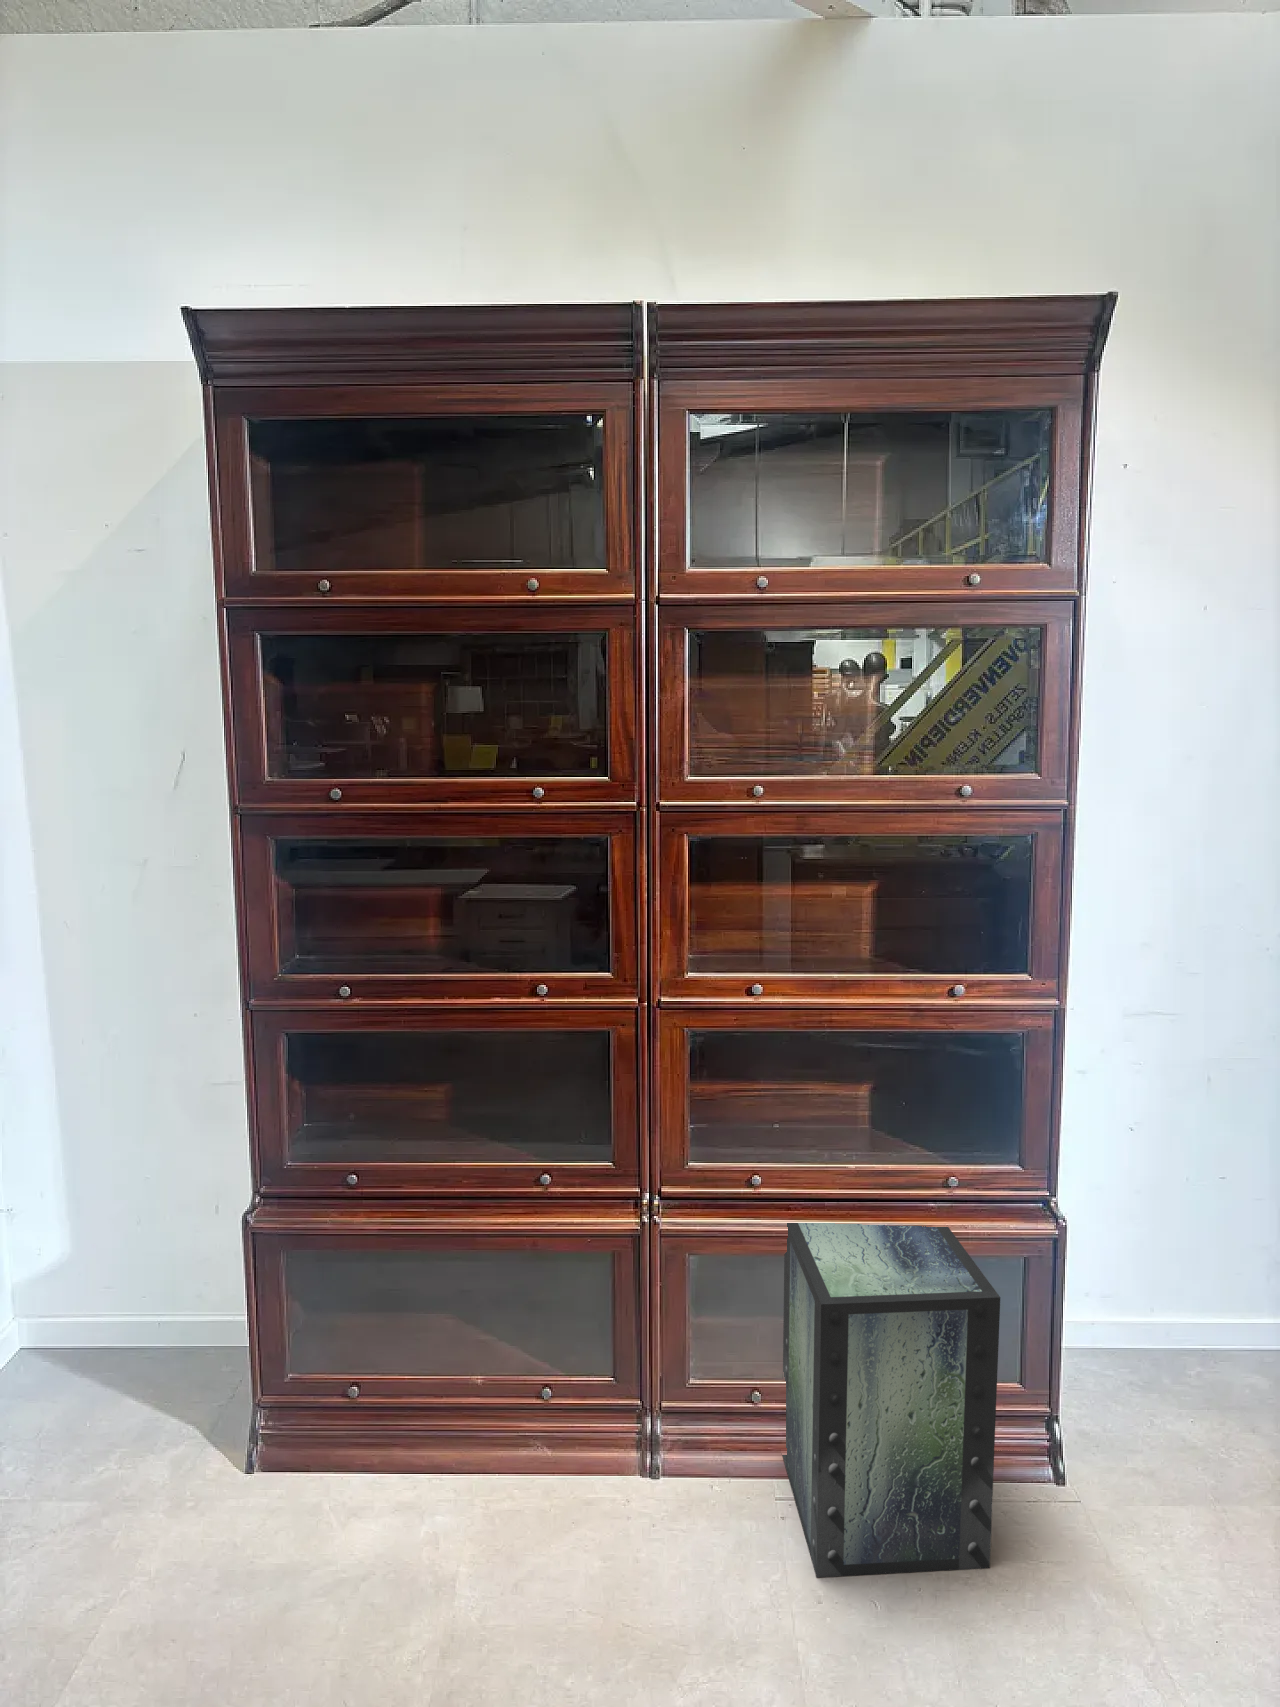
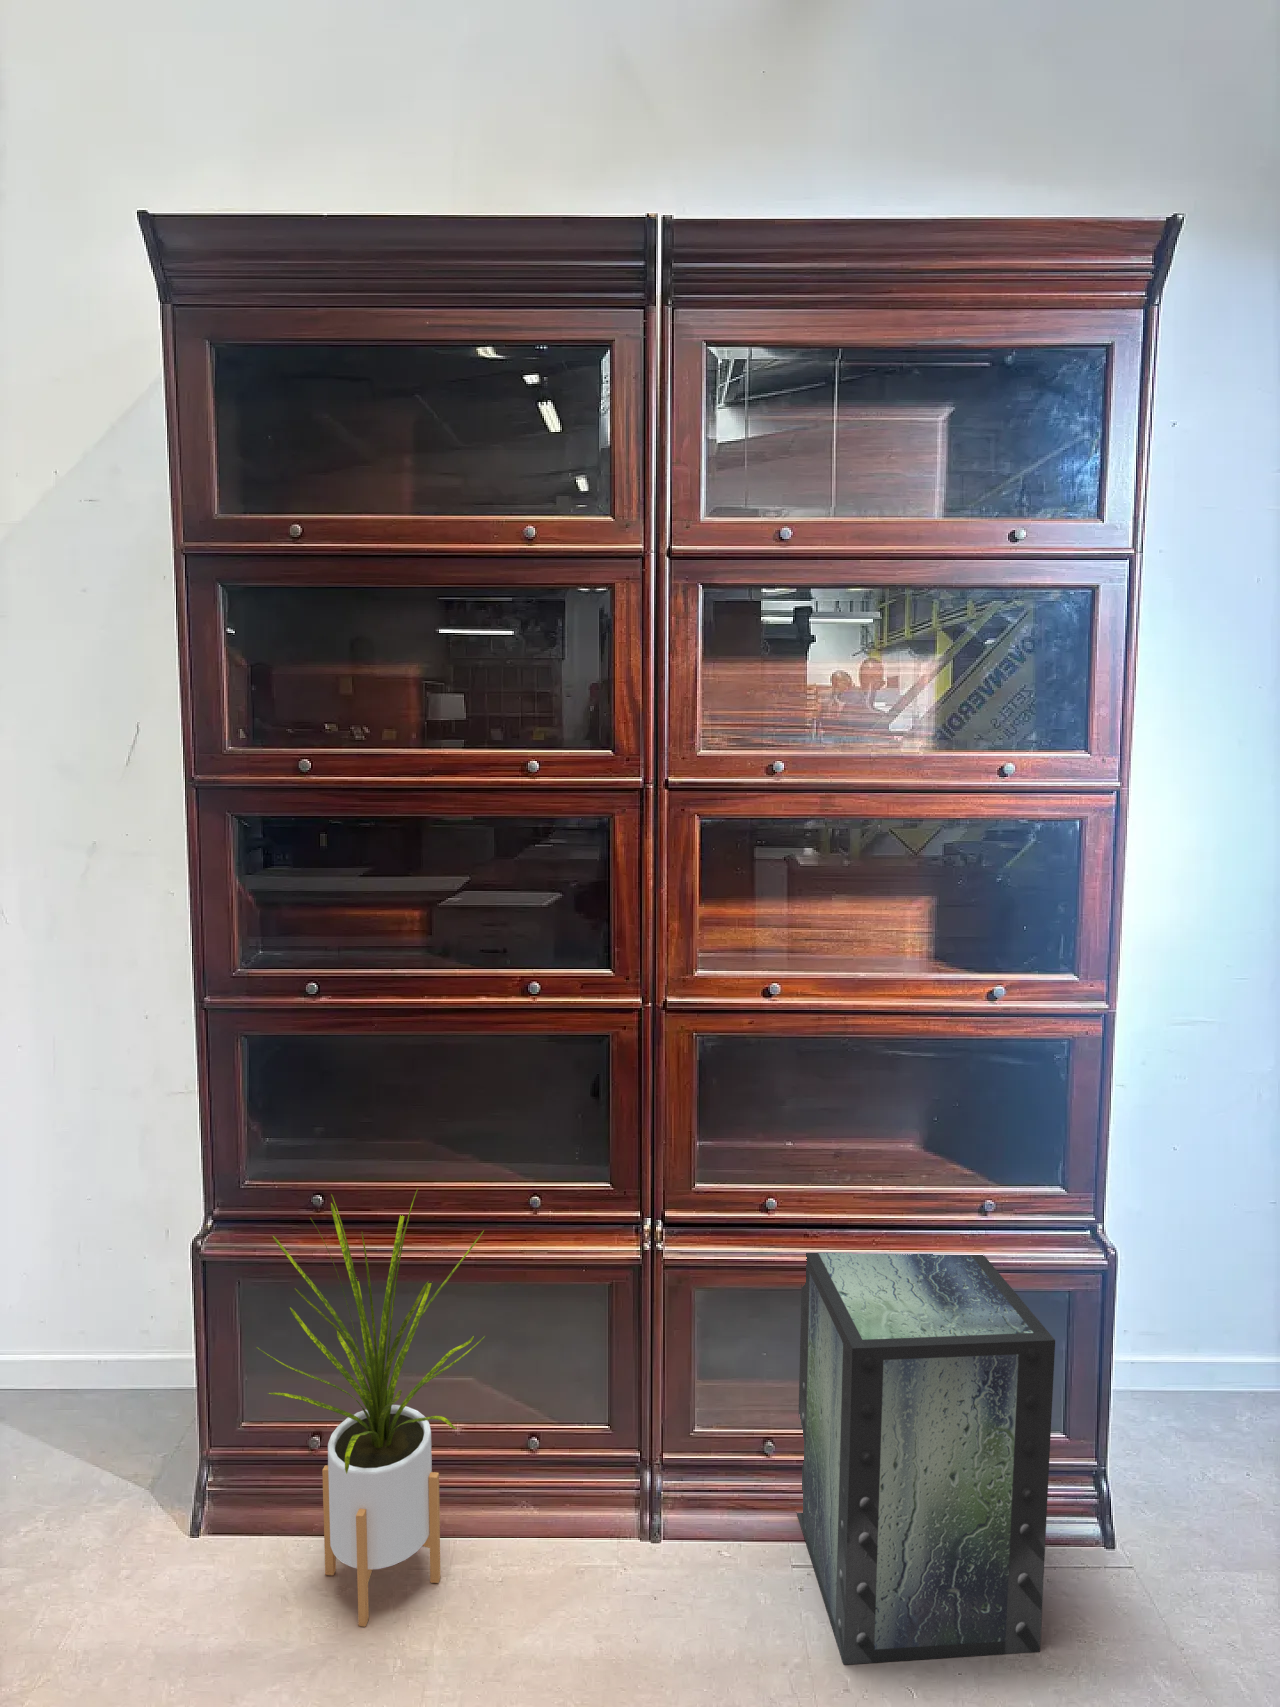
house plant: none [304,1167,502,1546] -> present [257,1189,484,1627]

